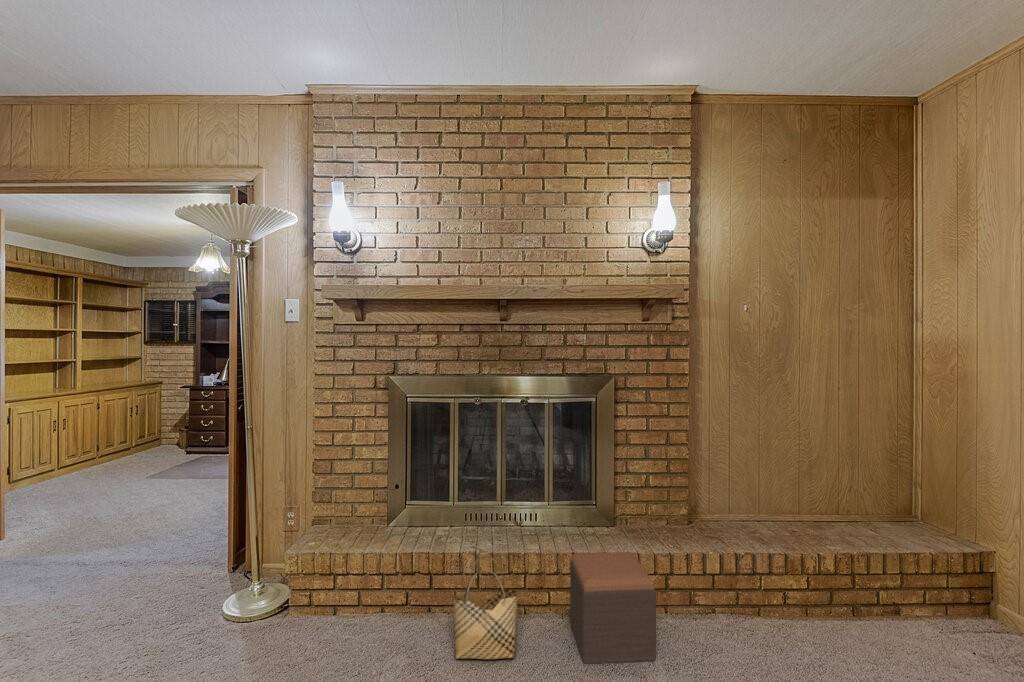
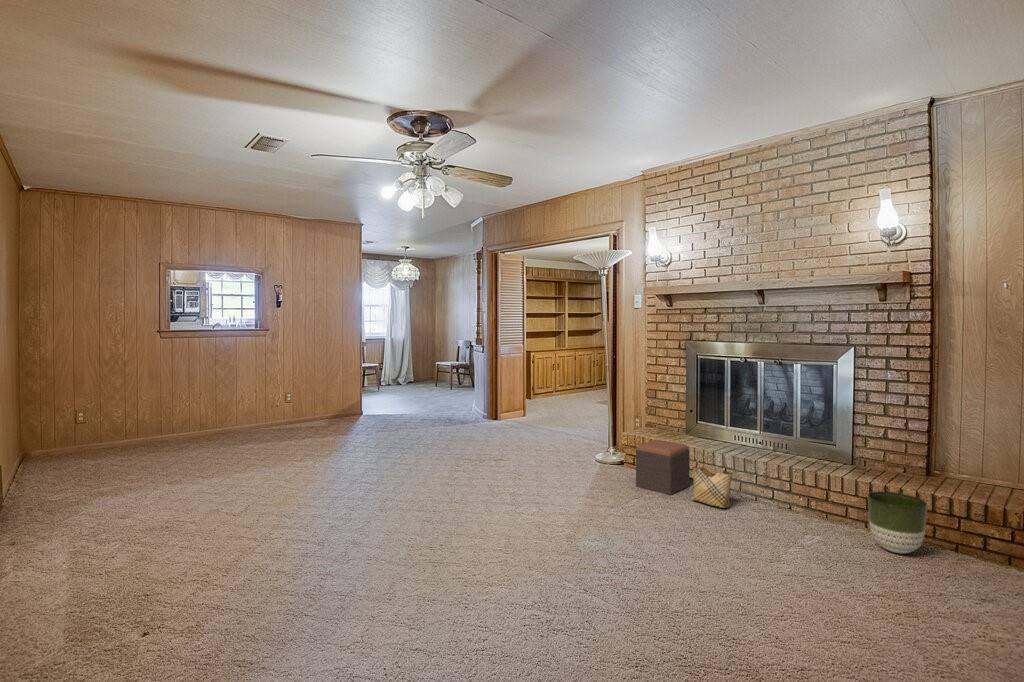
footstool: present [570,552,656,664] -> present [636,439,690,495]
planter: none [698,561,765,648] -> present [868,491,927,553]

